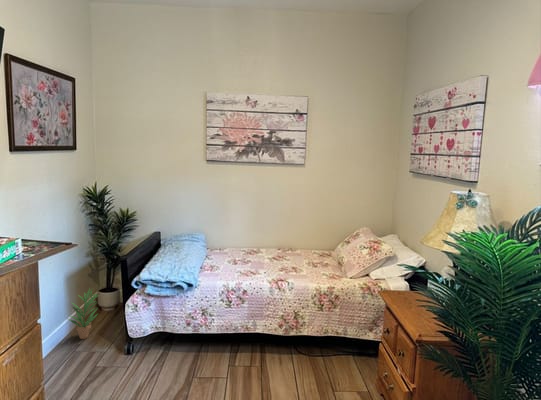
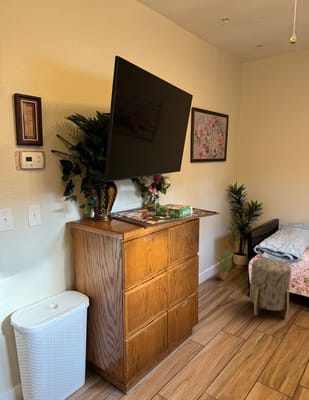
ottoman: none [130,292,186,383] -> present [250,258,291,319]

